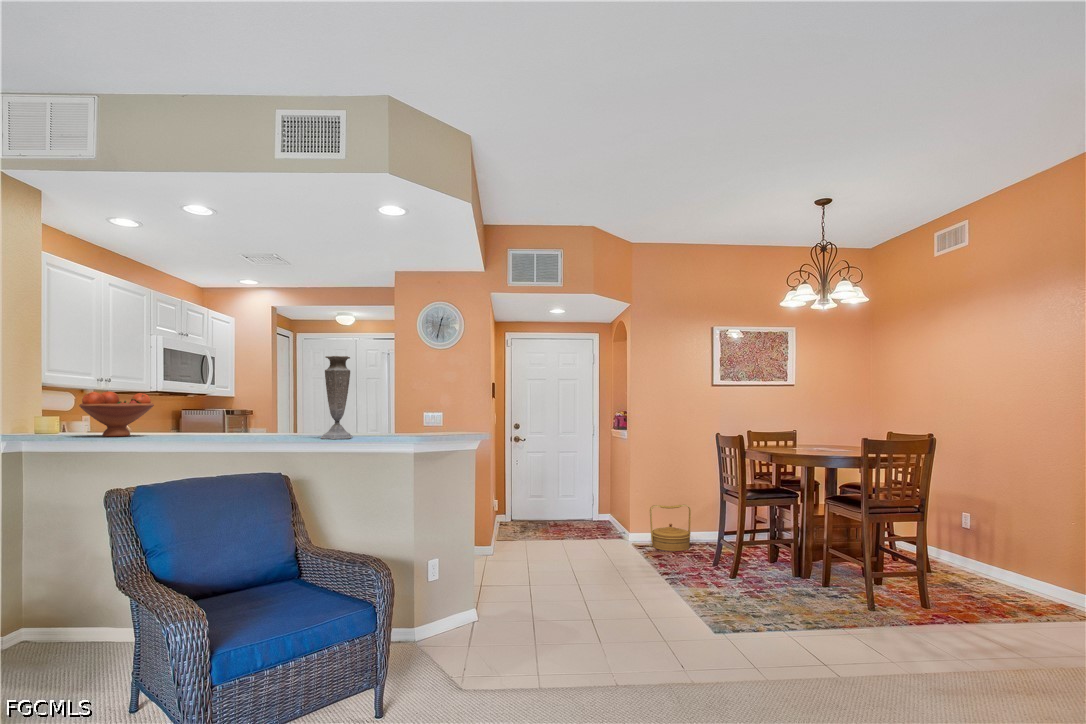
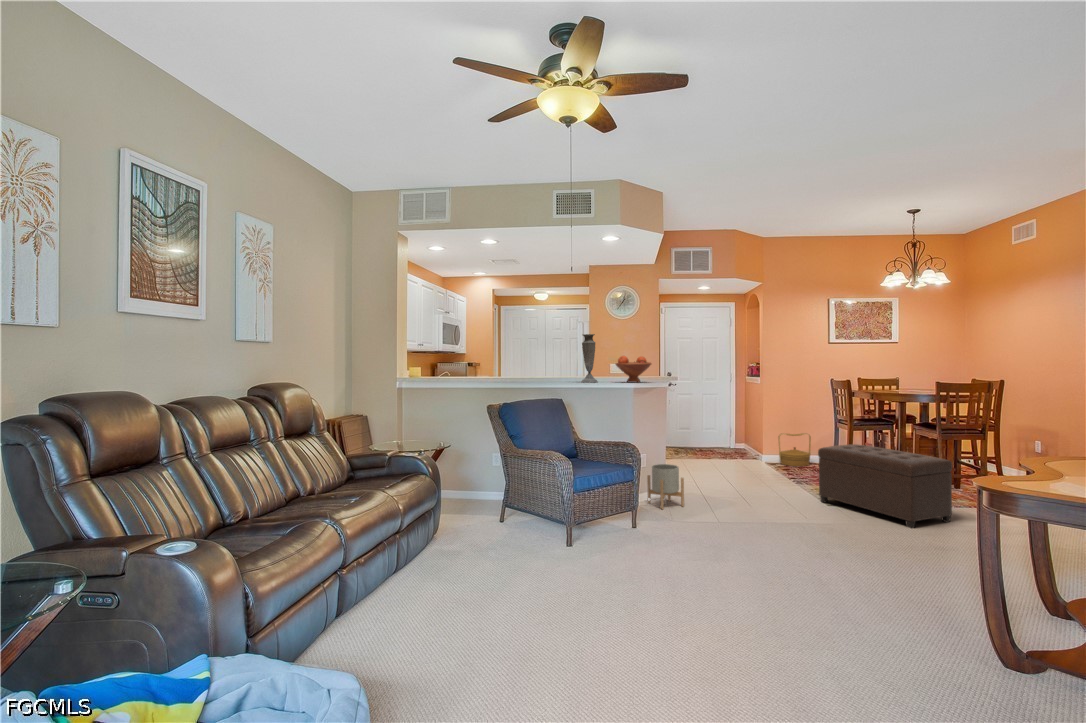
fruit bowl: present [79,391,154,437] -> present [616,356,651,382]
ottoman: none [701,532,900,686] -> present [818,444,952,528]
planter: none [436,574,494,658] -> present [647,464,684,509]

